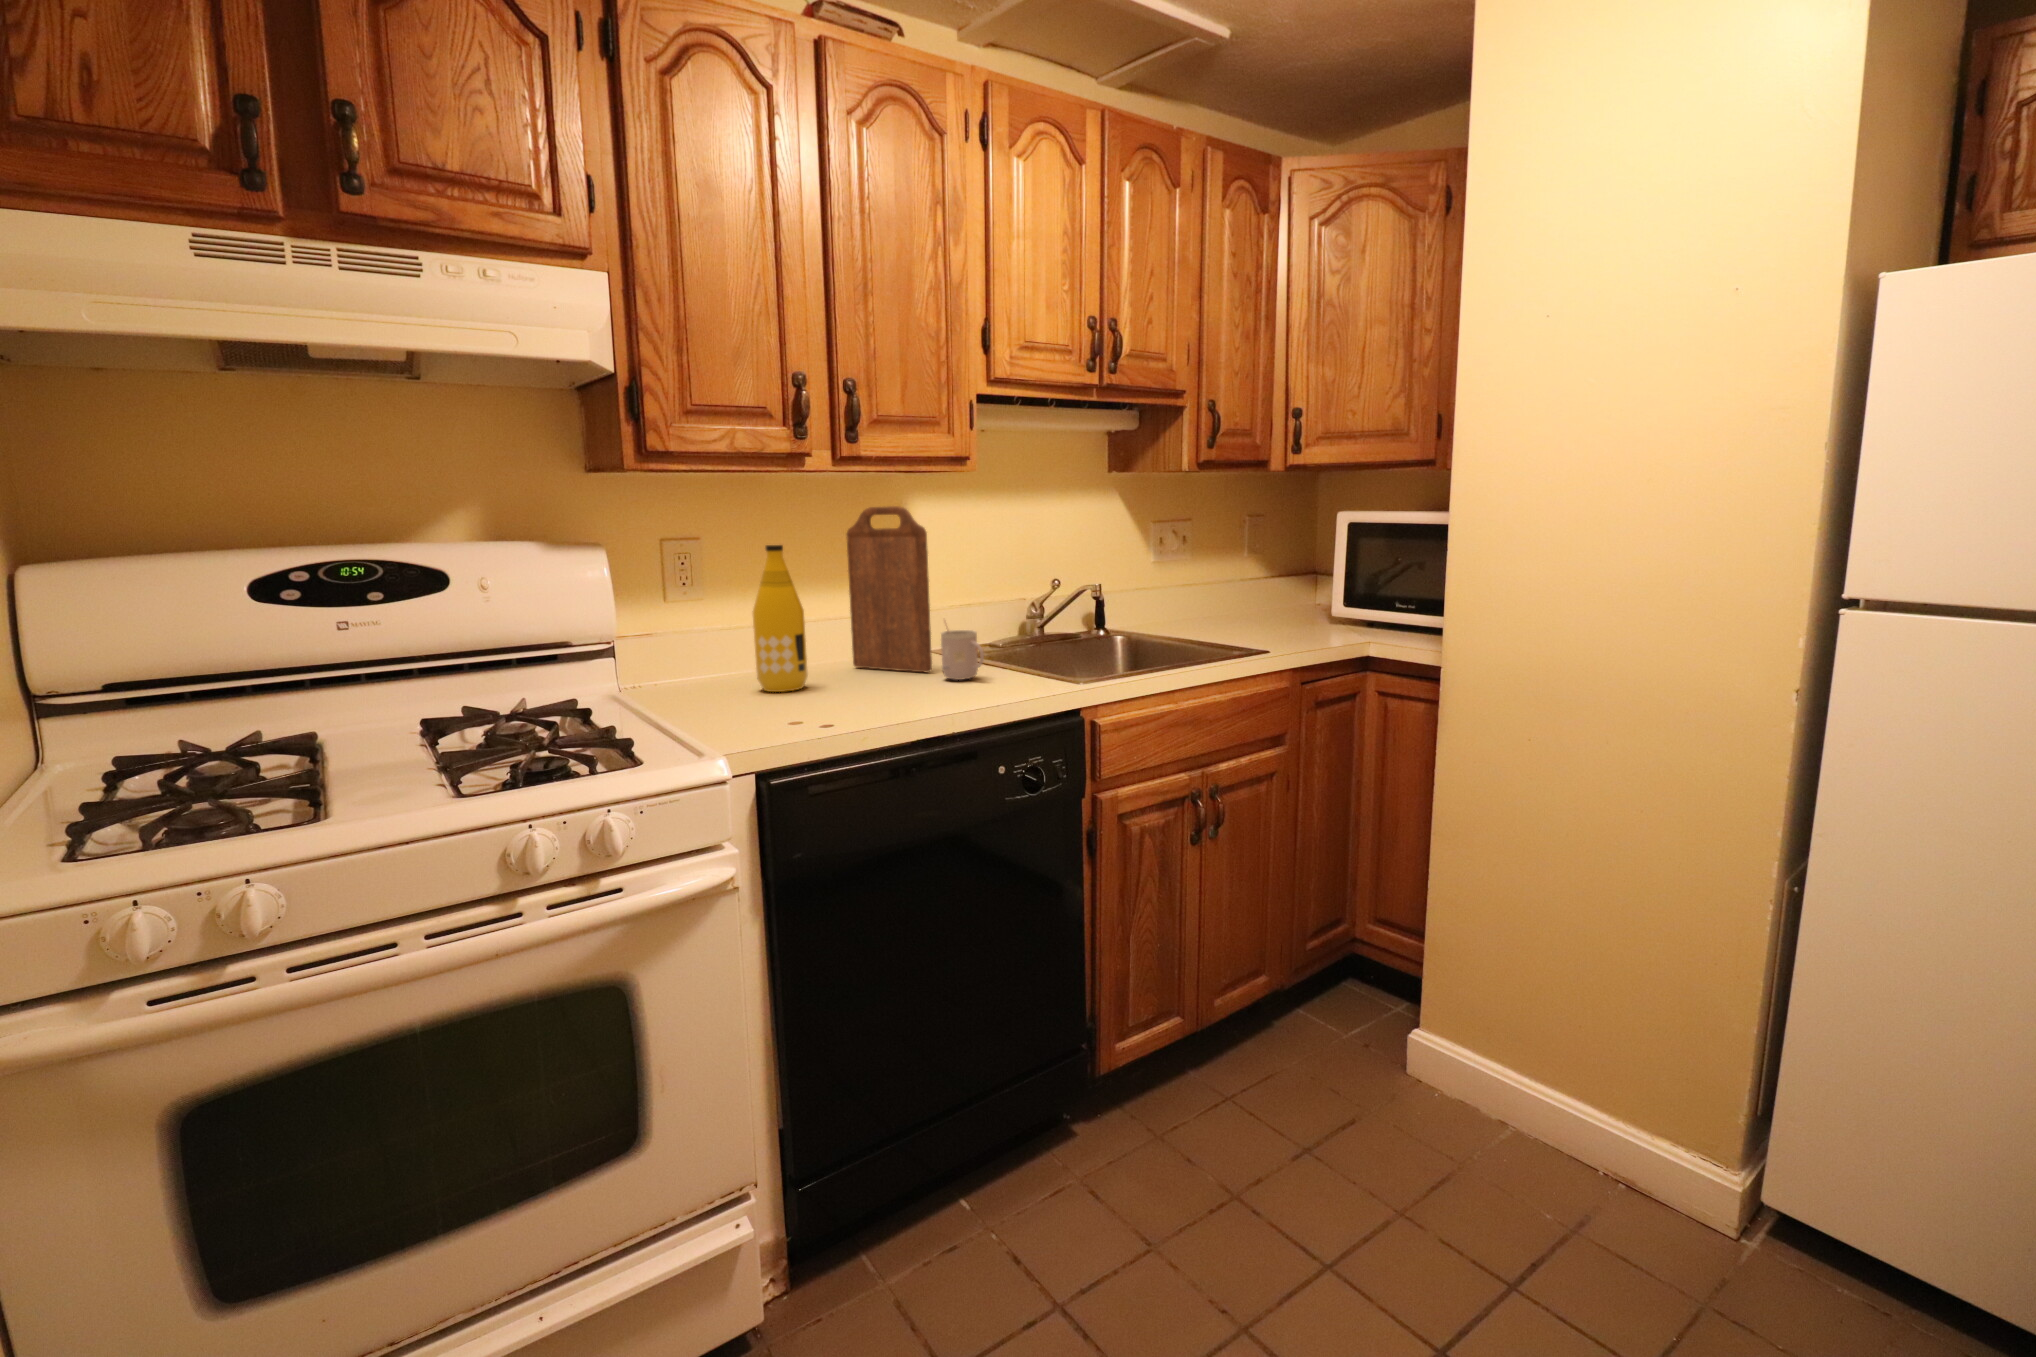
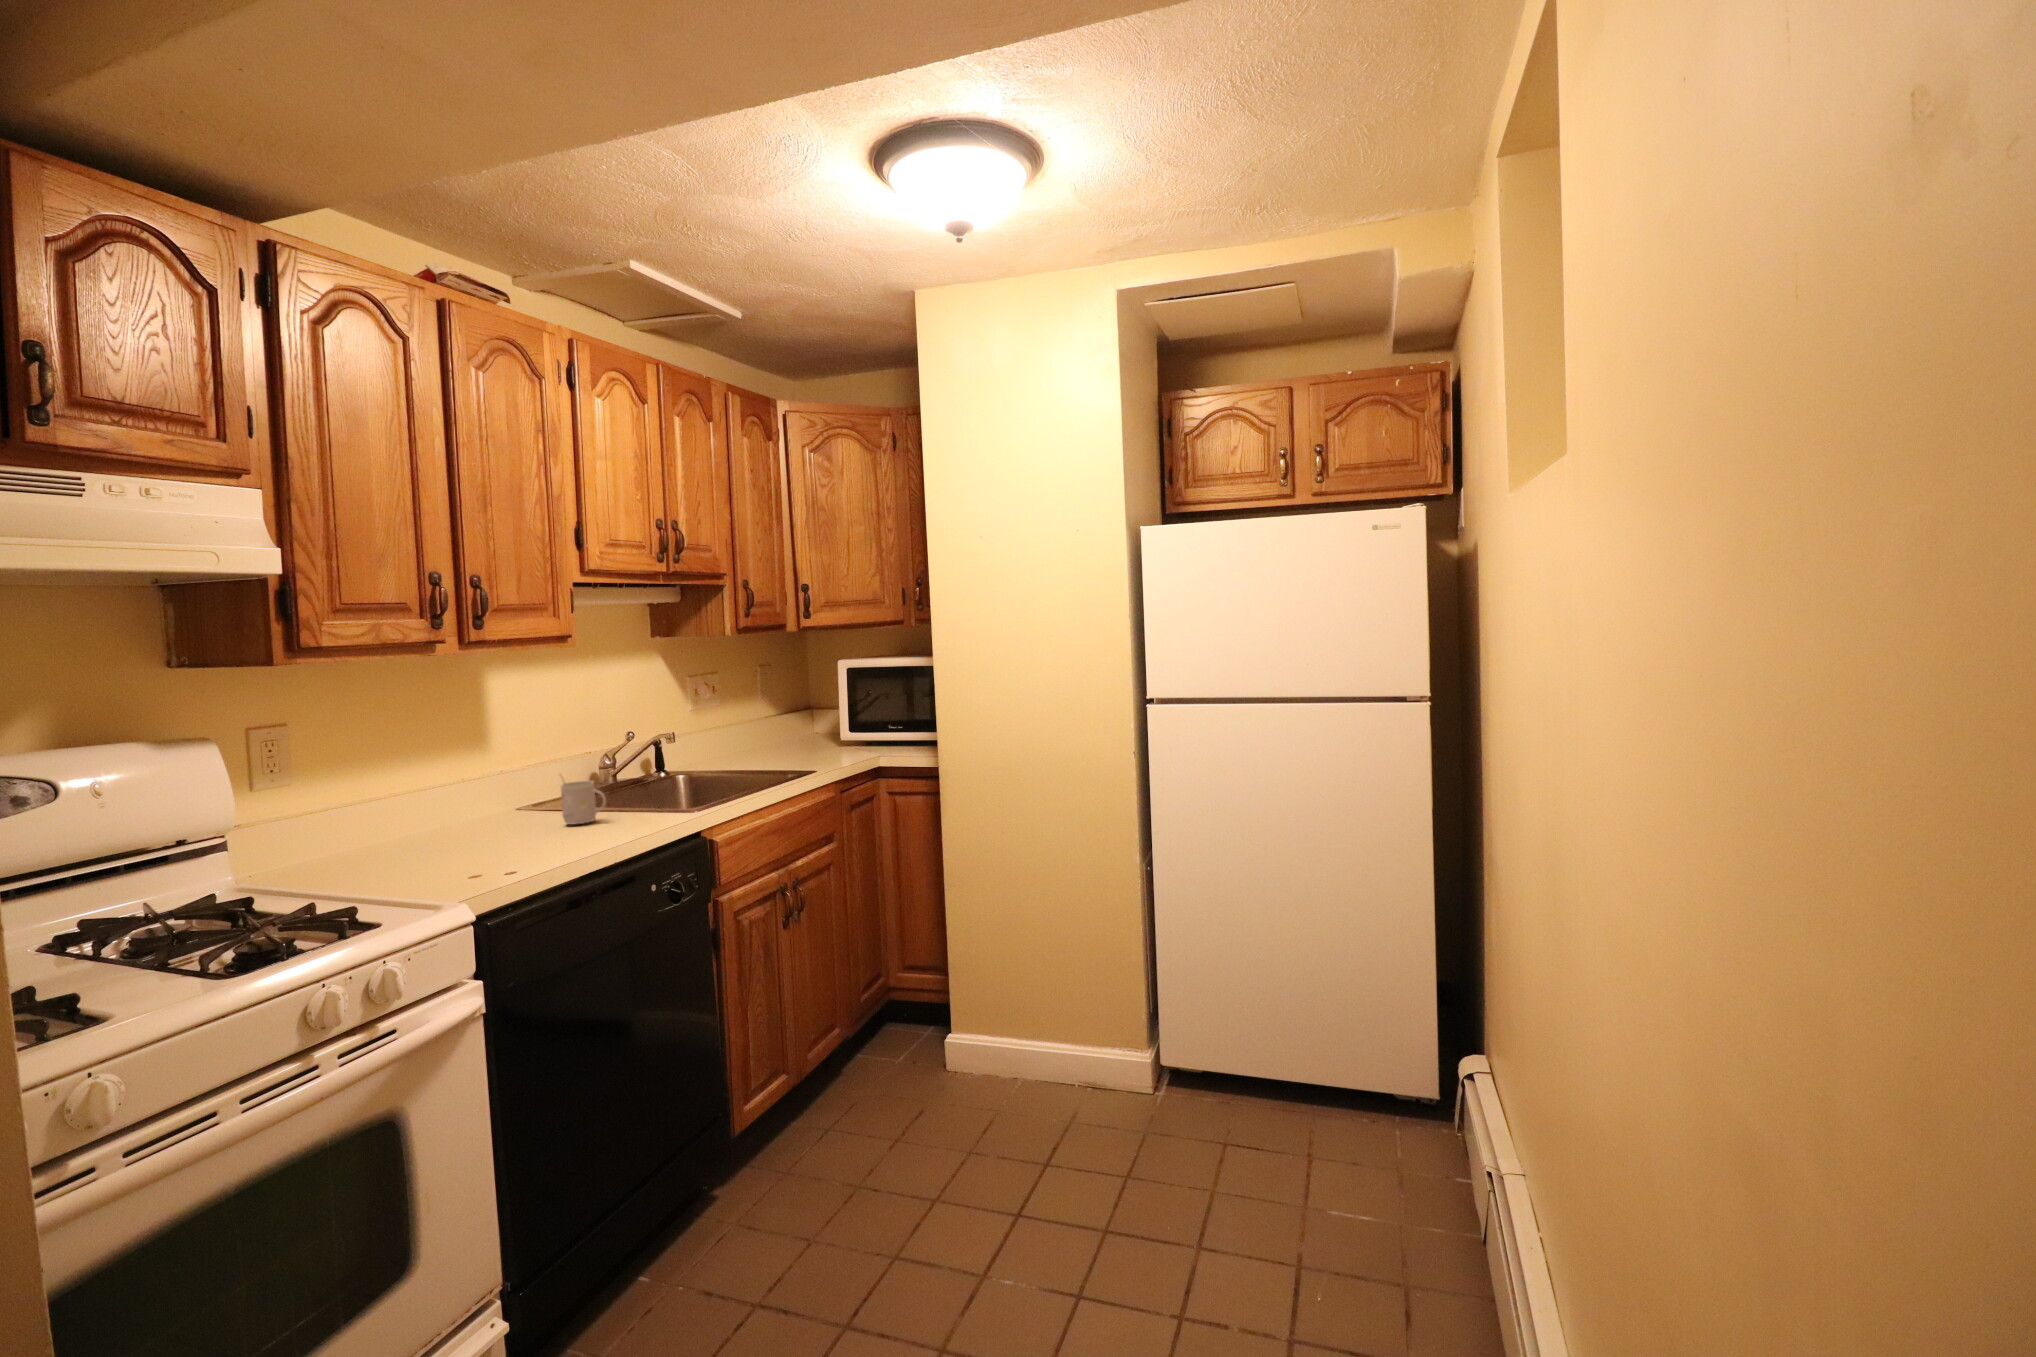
cutting board: present [847,506,932,672] -> none [440,678,542,829]
bottle: present [753,545,808,692] -> none [375,721,435,859]

